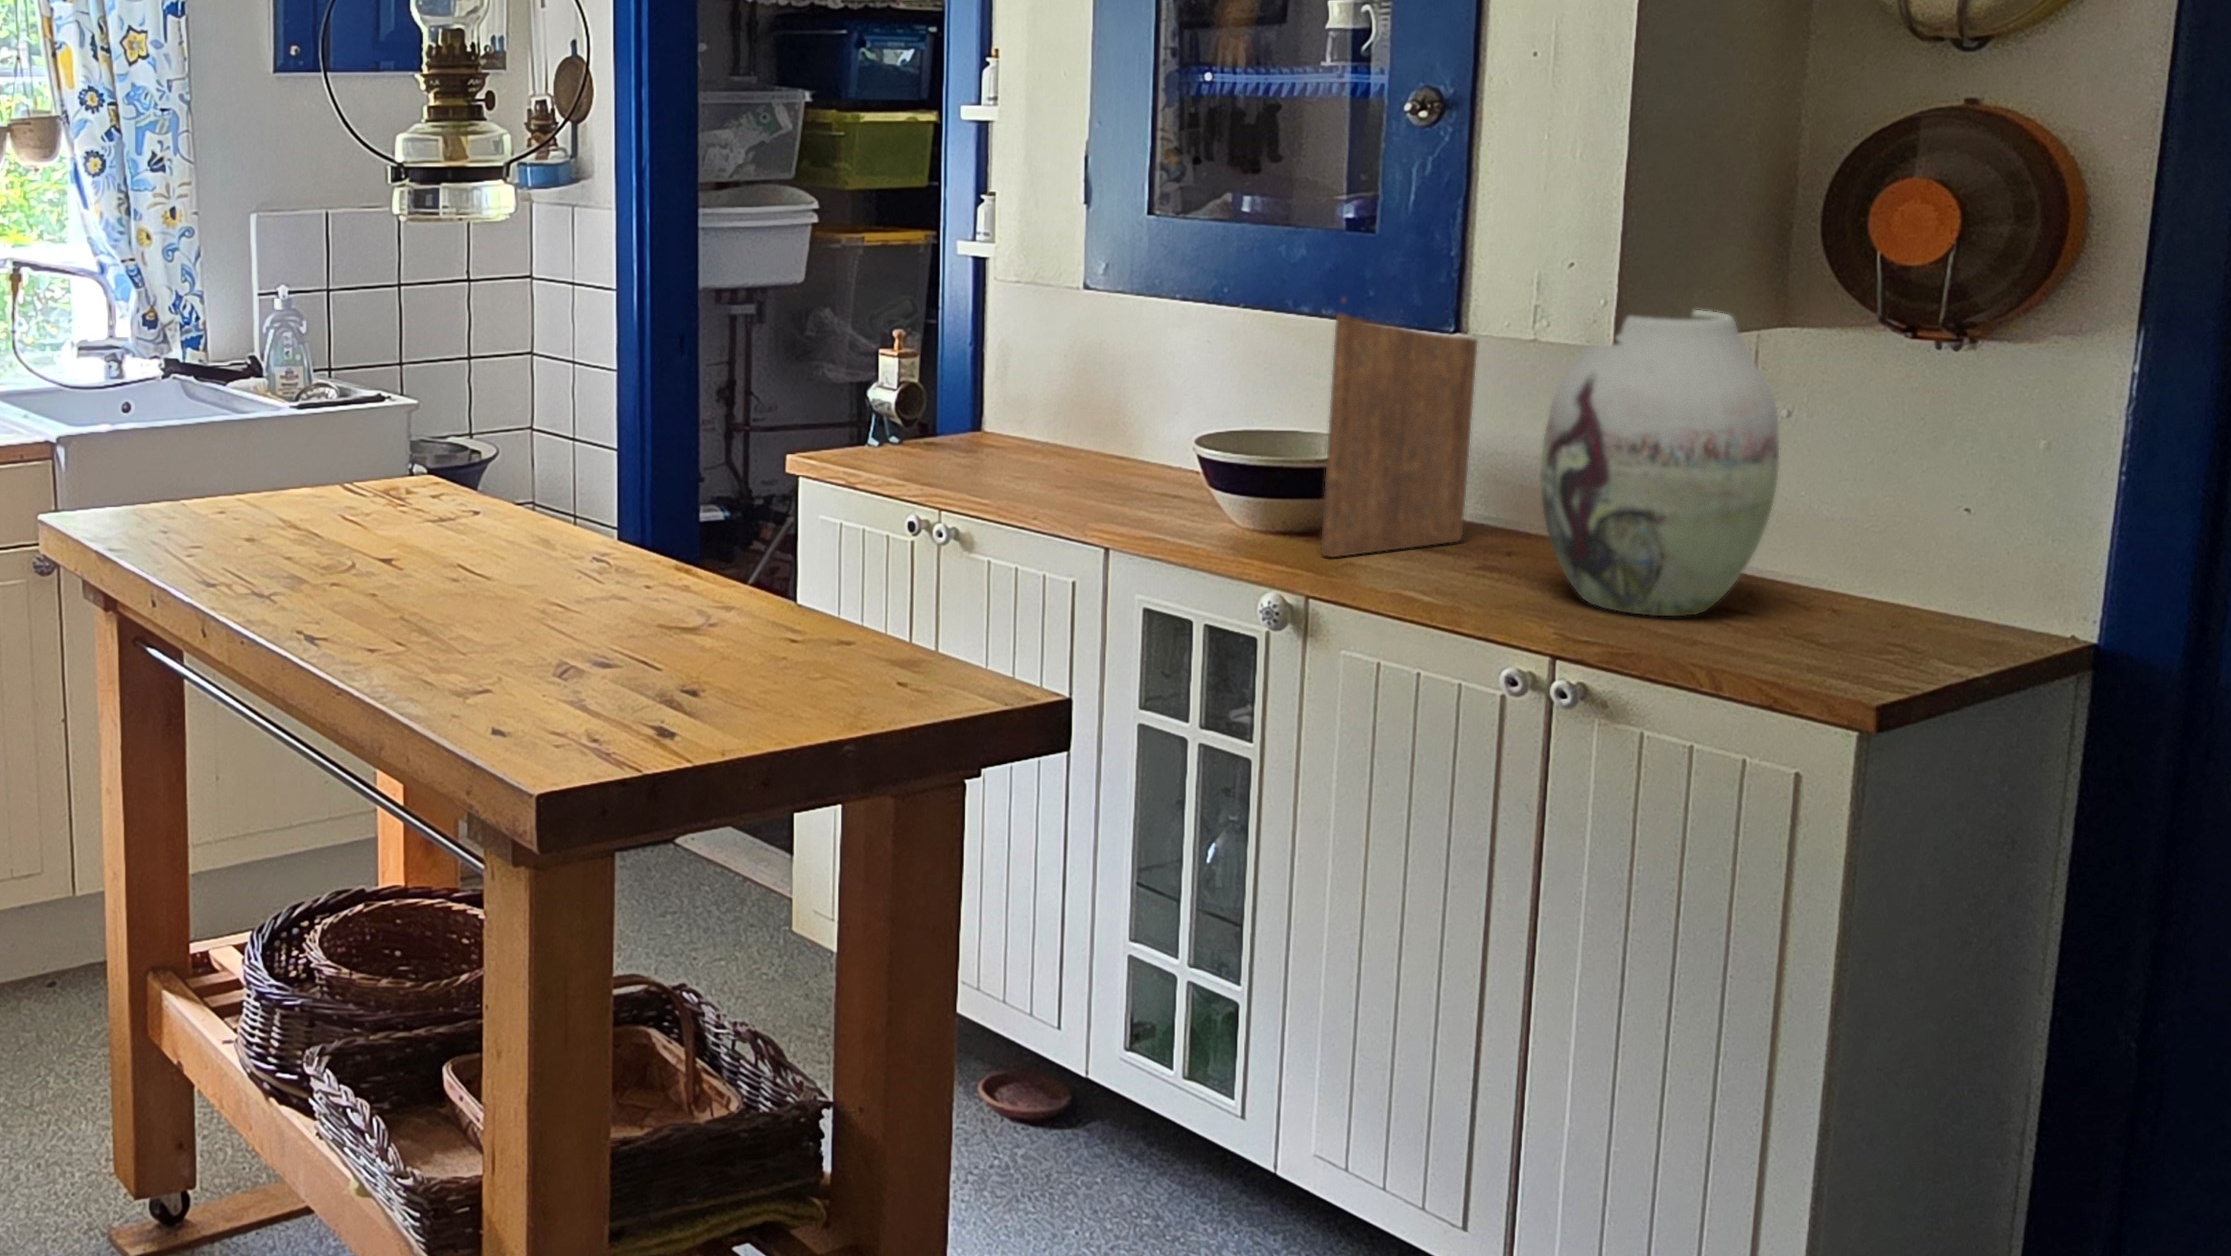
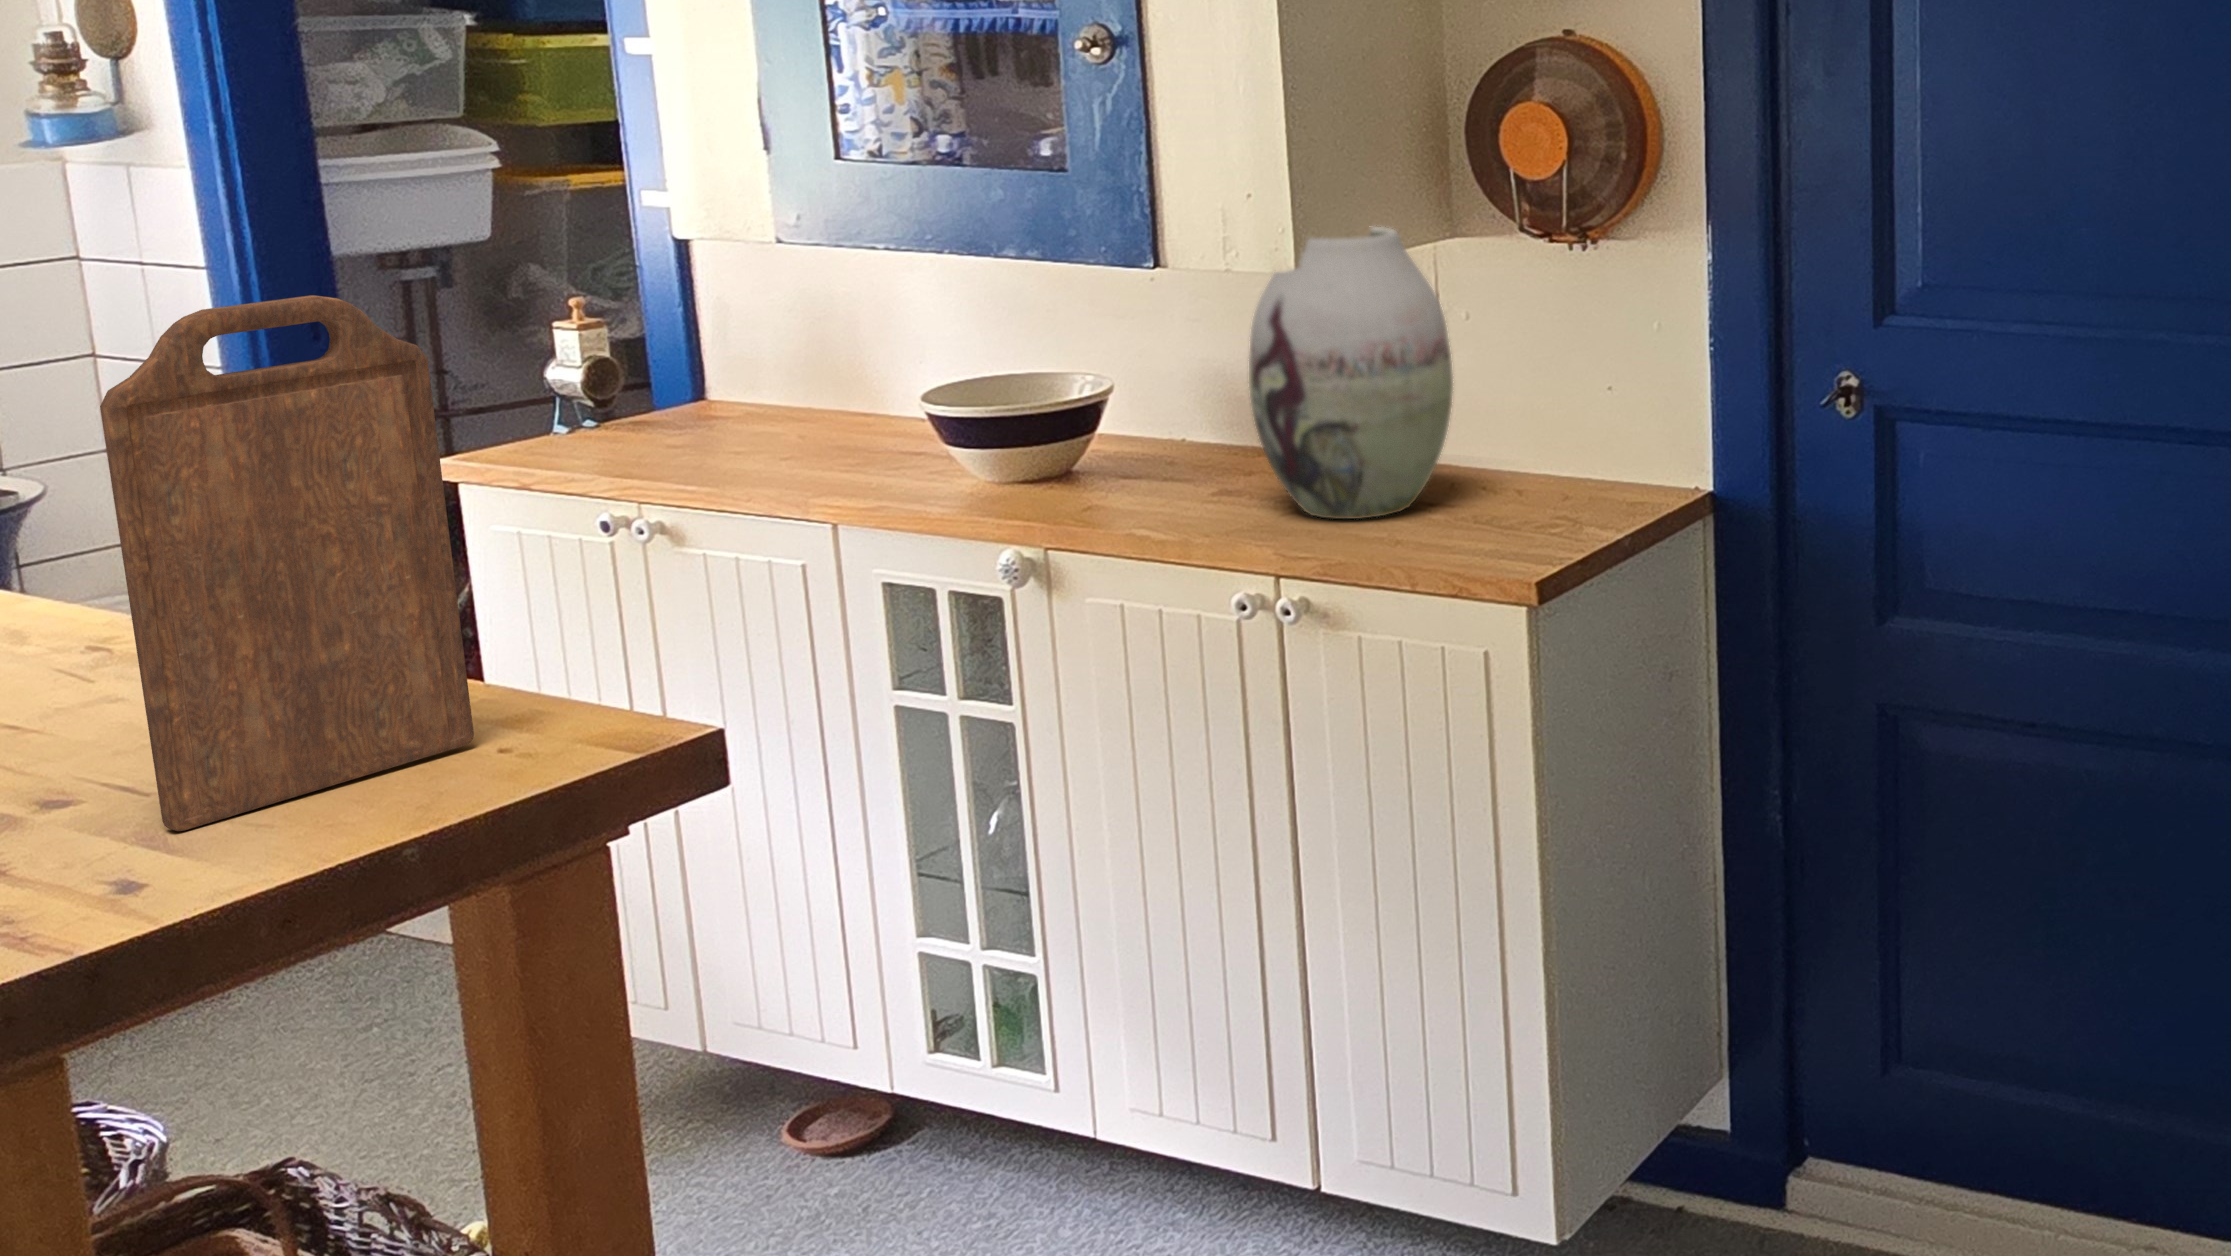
cutting board: present [1321,314,1477,557] -> present [100,295,474,831]

